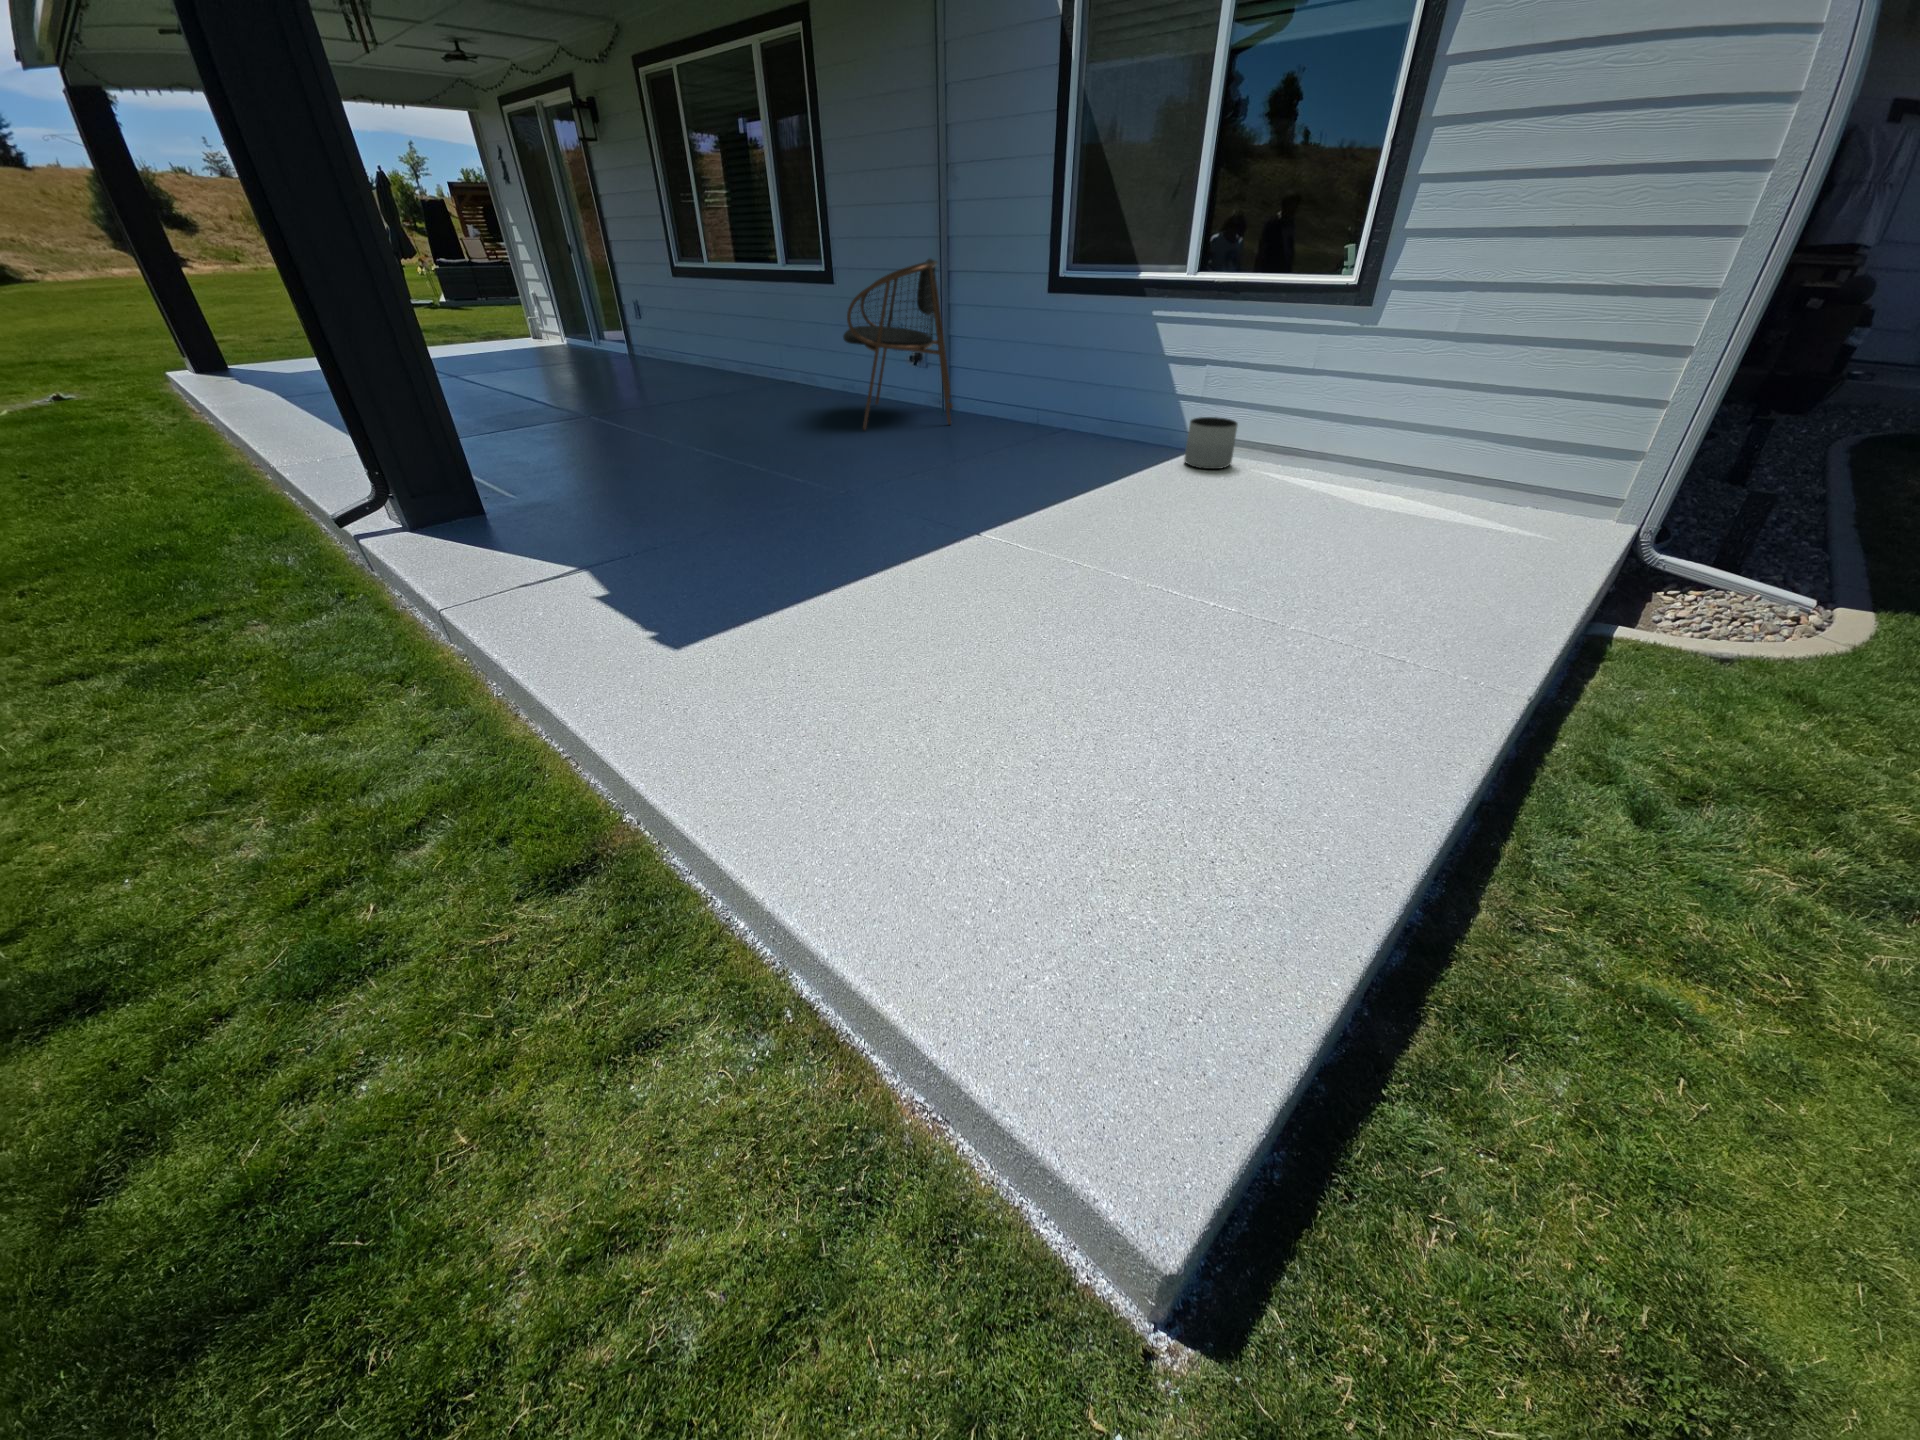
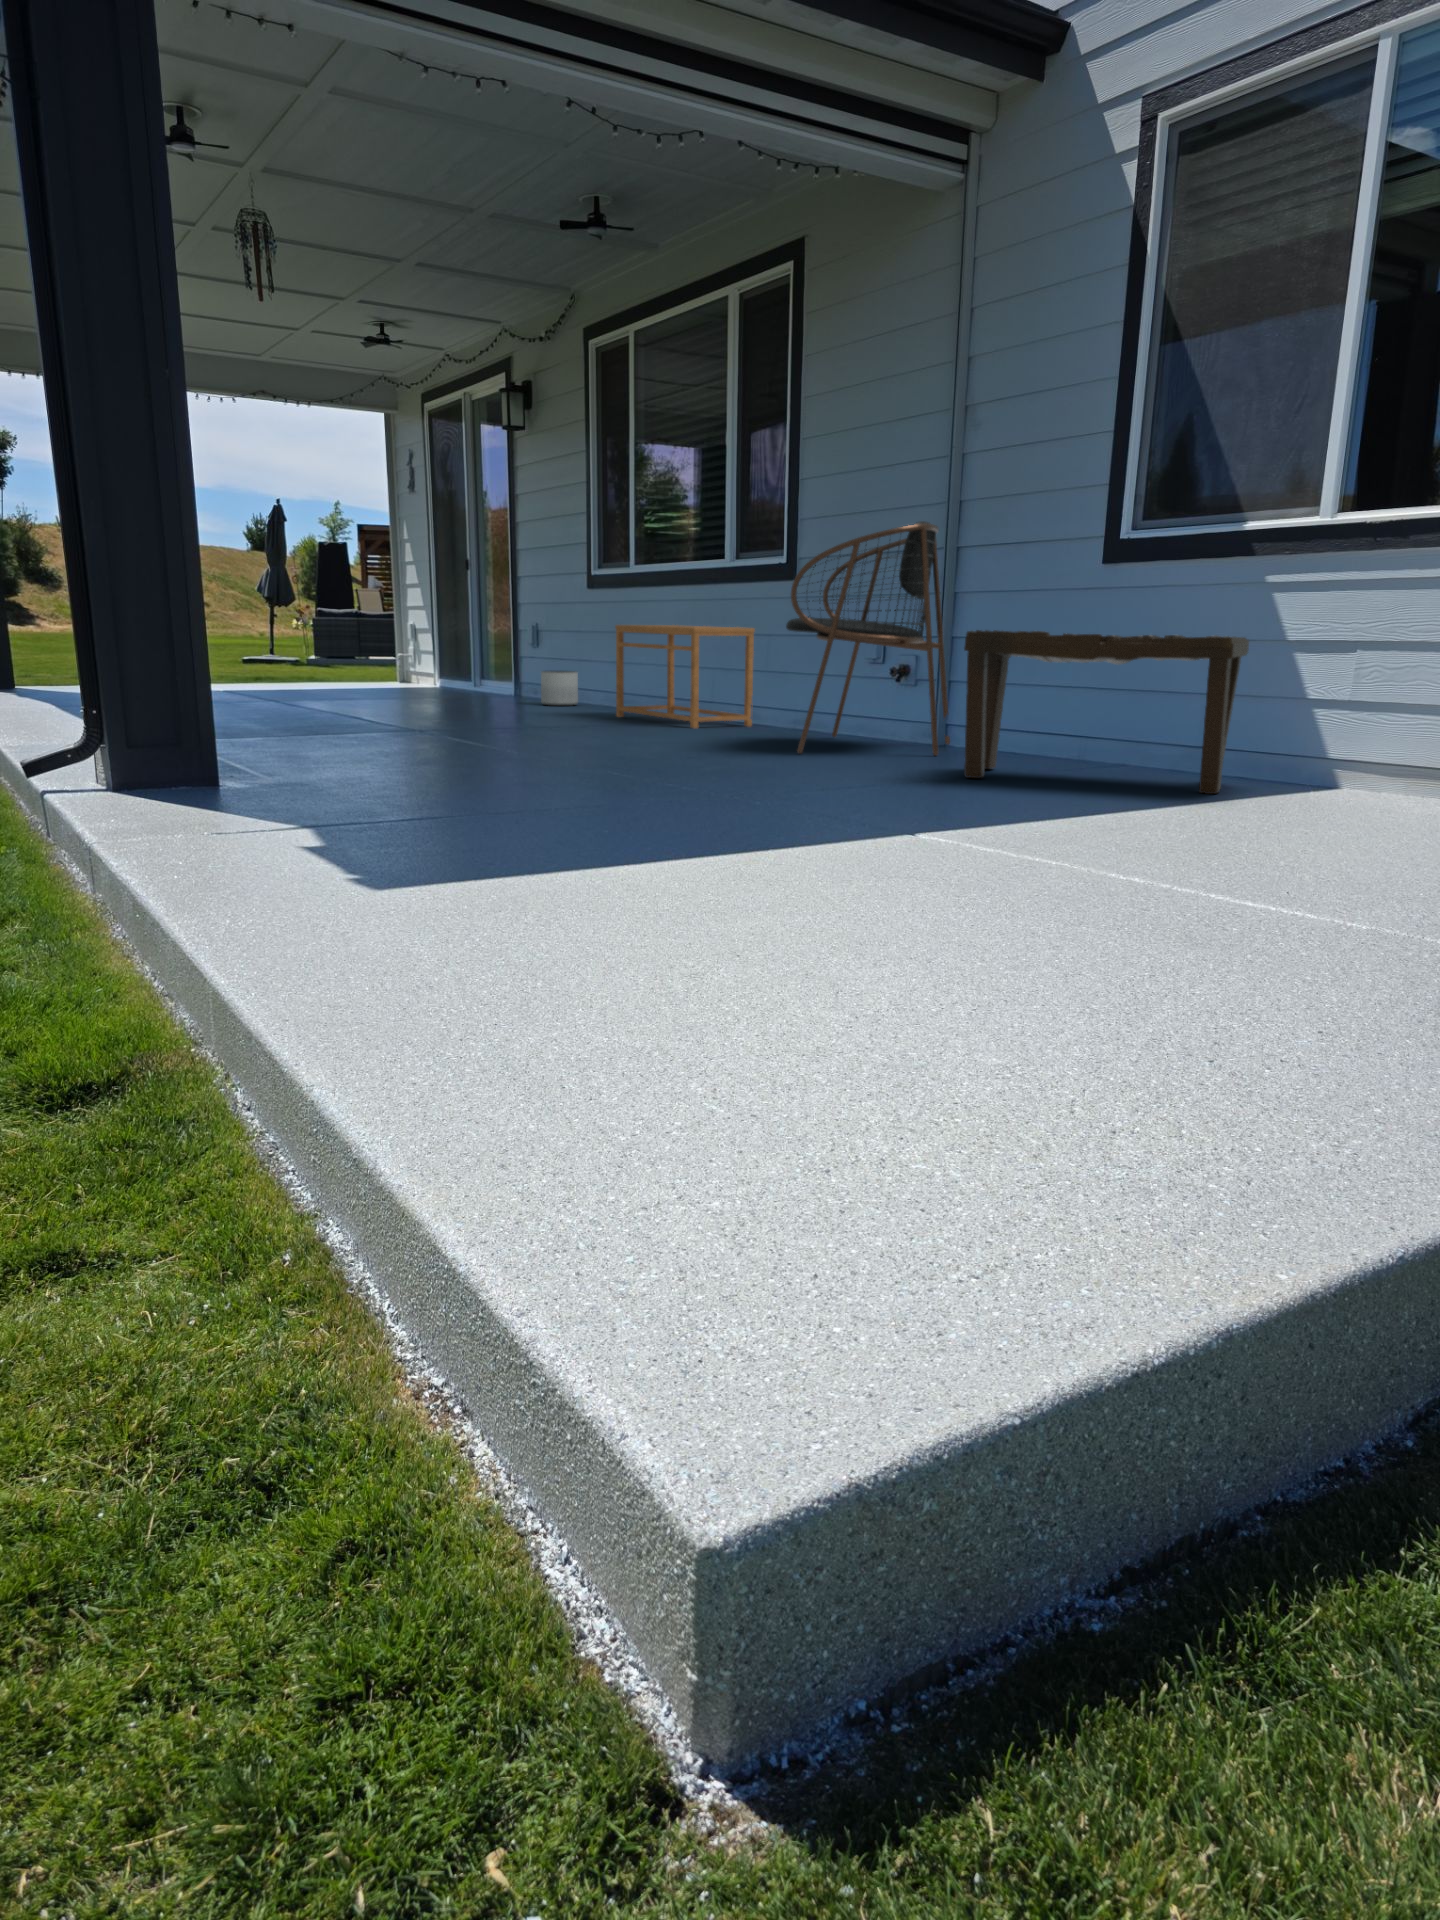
side table: none [706,311,814,395] -> present [615,625,755,728]
bench: none [974,352,1143,460] -> present [964,630,1249,794]
planter: present [1184,417,1238,469] -> present [541,671,578,706]

